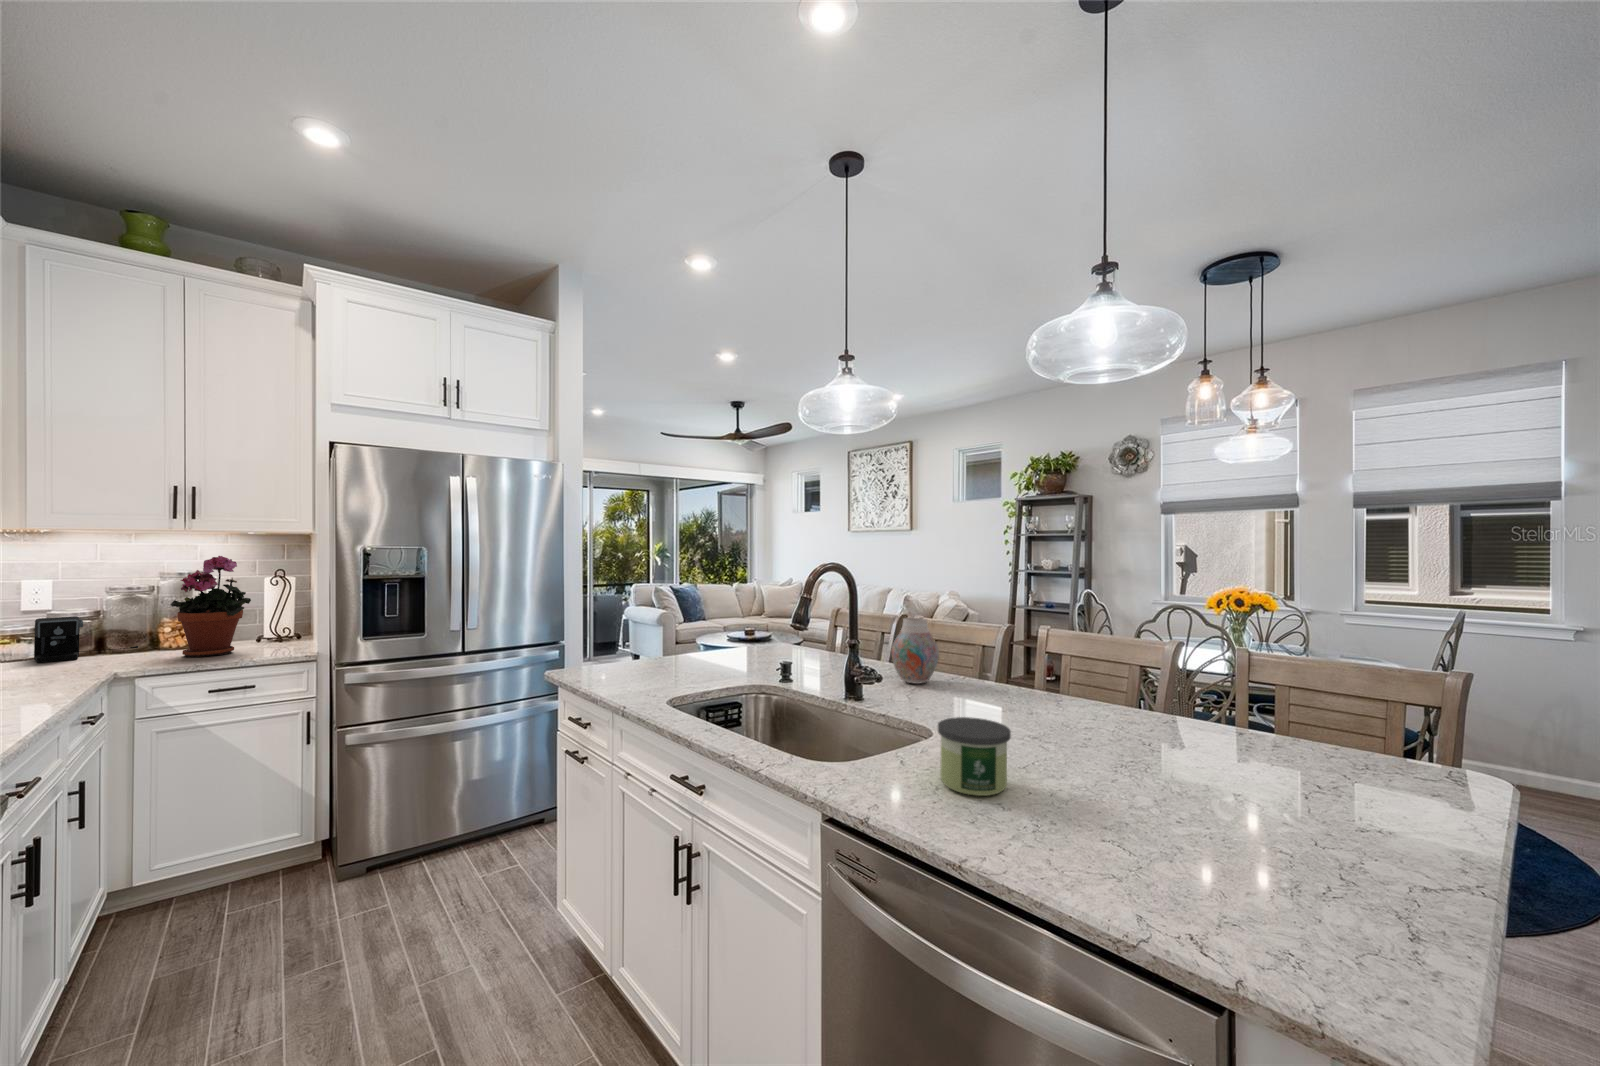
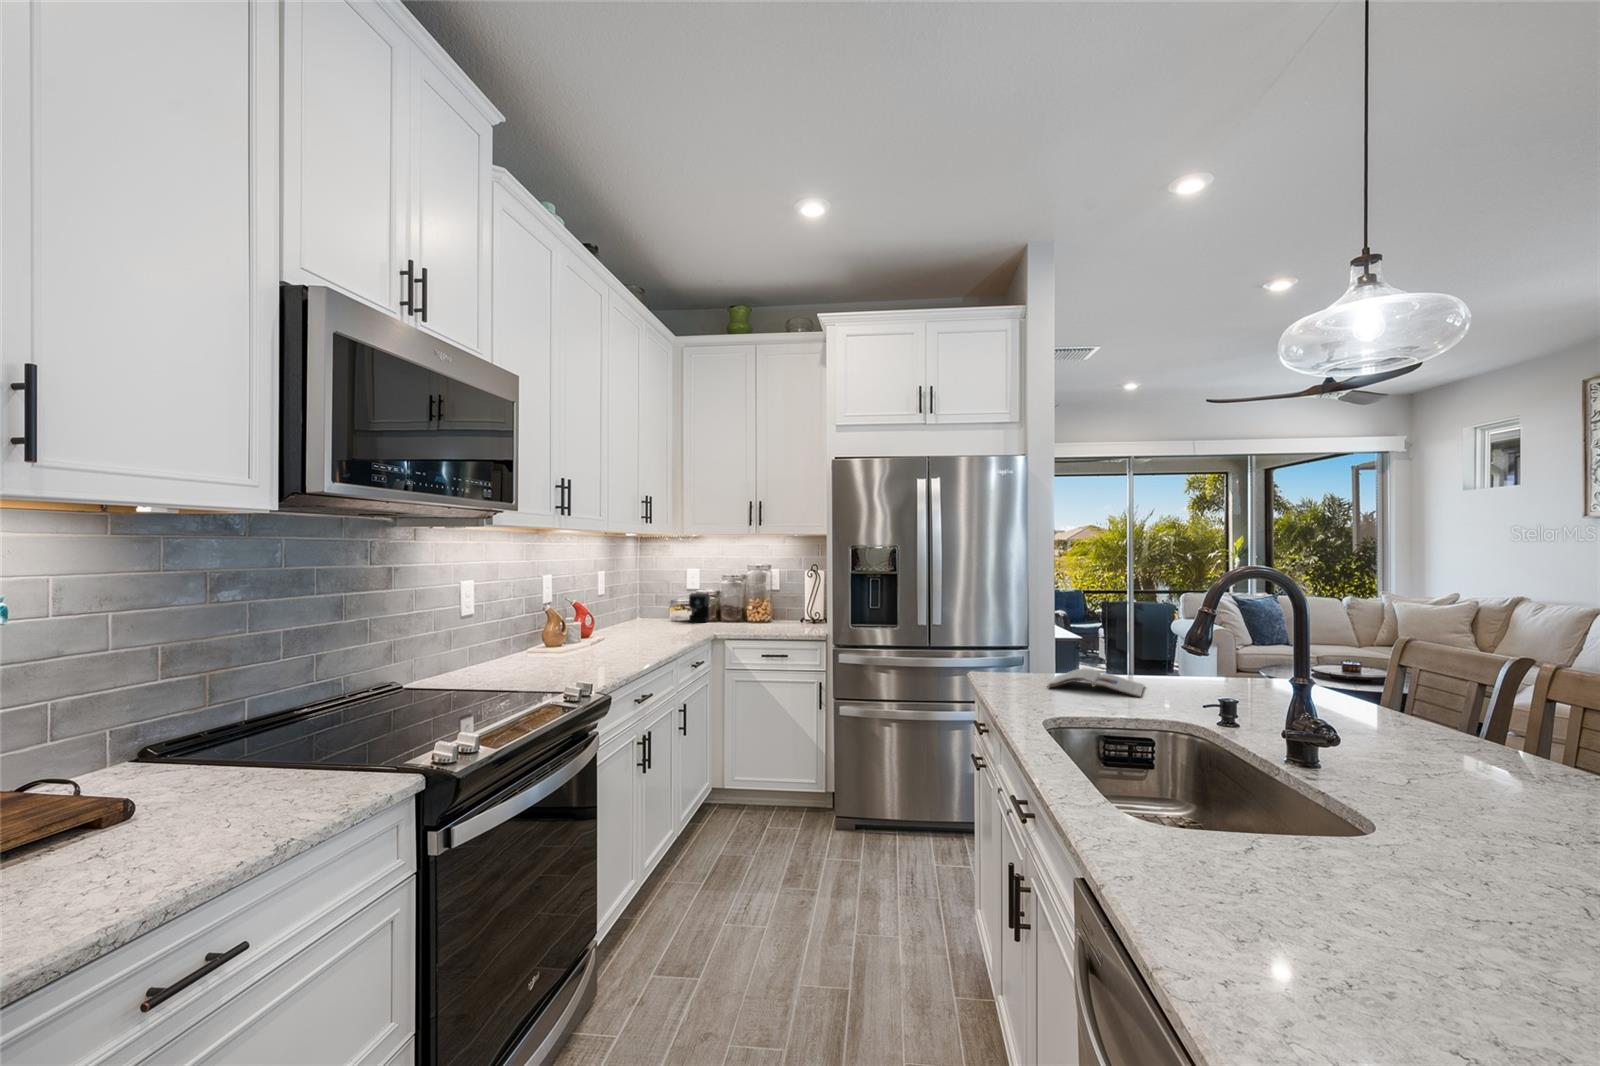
potted plant: present [171,556,251,657] -> none [748,553,790,628]
vase: present [891,618,939,684] -> none [1414,658,1523,772]
magazine: none [635,653,713,675] -> present [1047,668,1144,697]
candle: present [938,717,1011,796] -> none [1263,798,1407,937]

